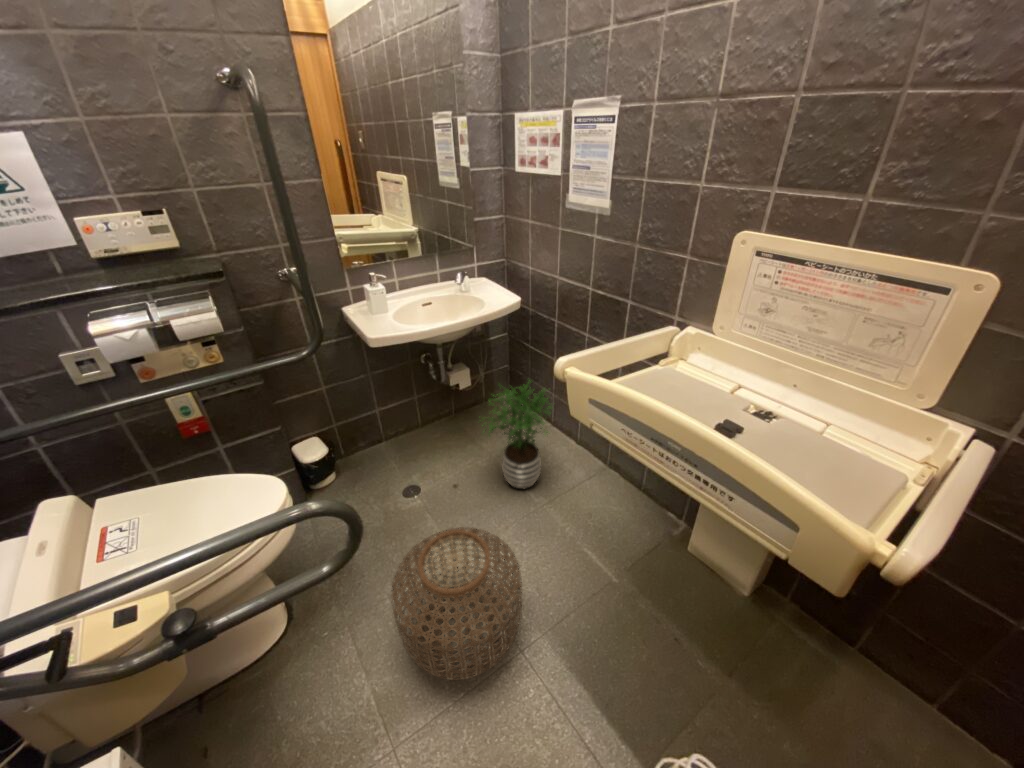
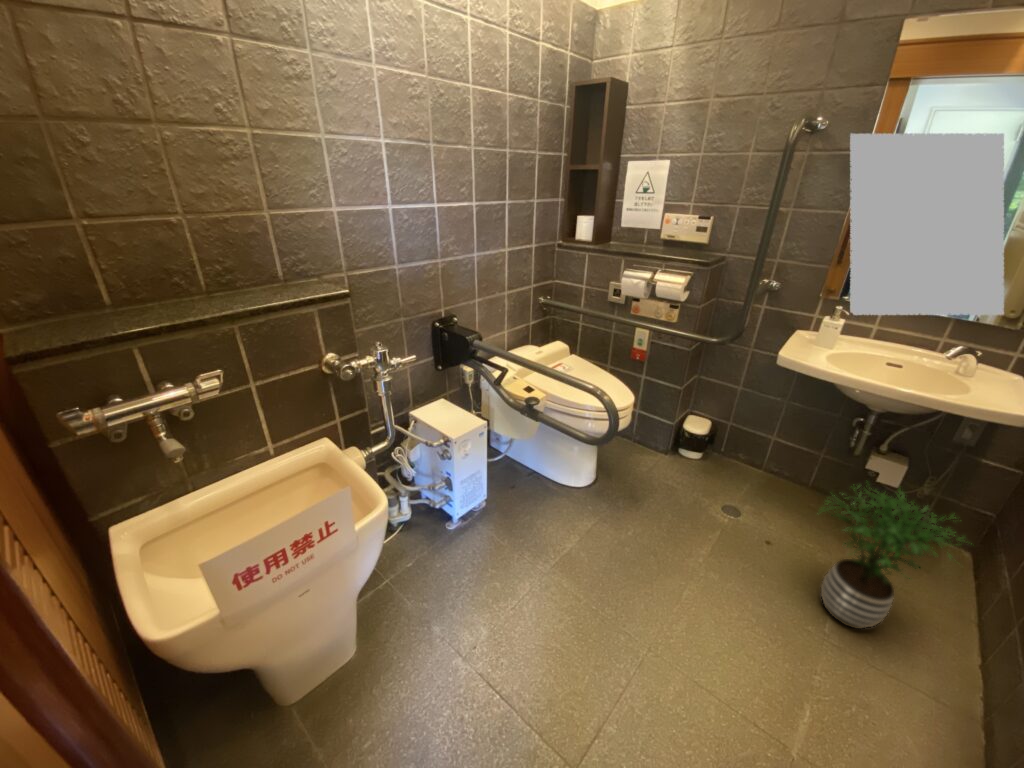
woven basket: present [391,527,522,680] -> none [589,498,713,631]

